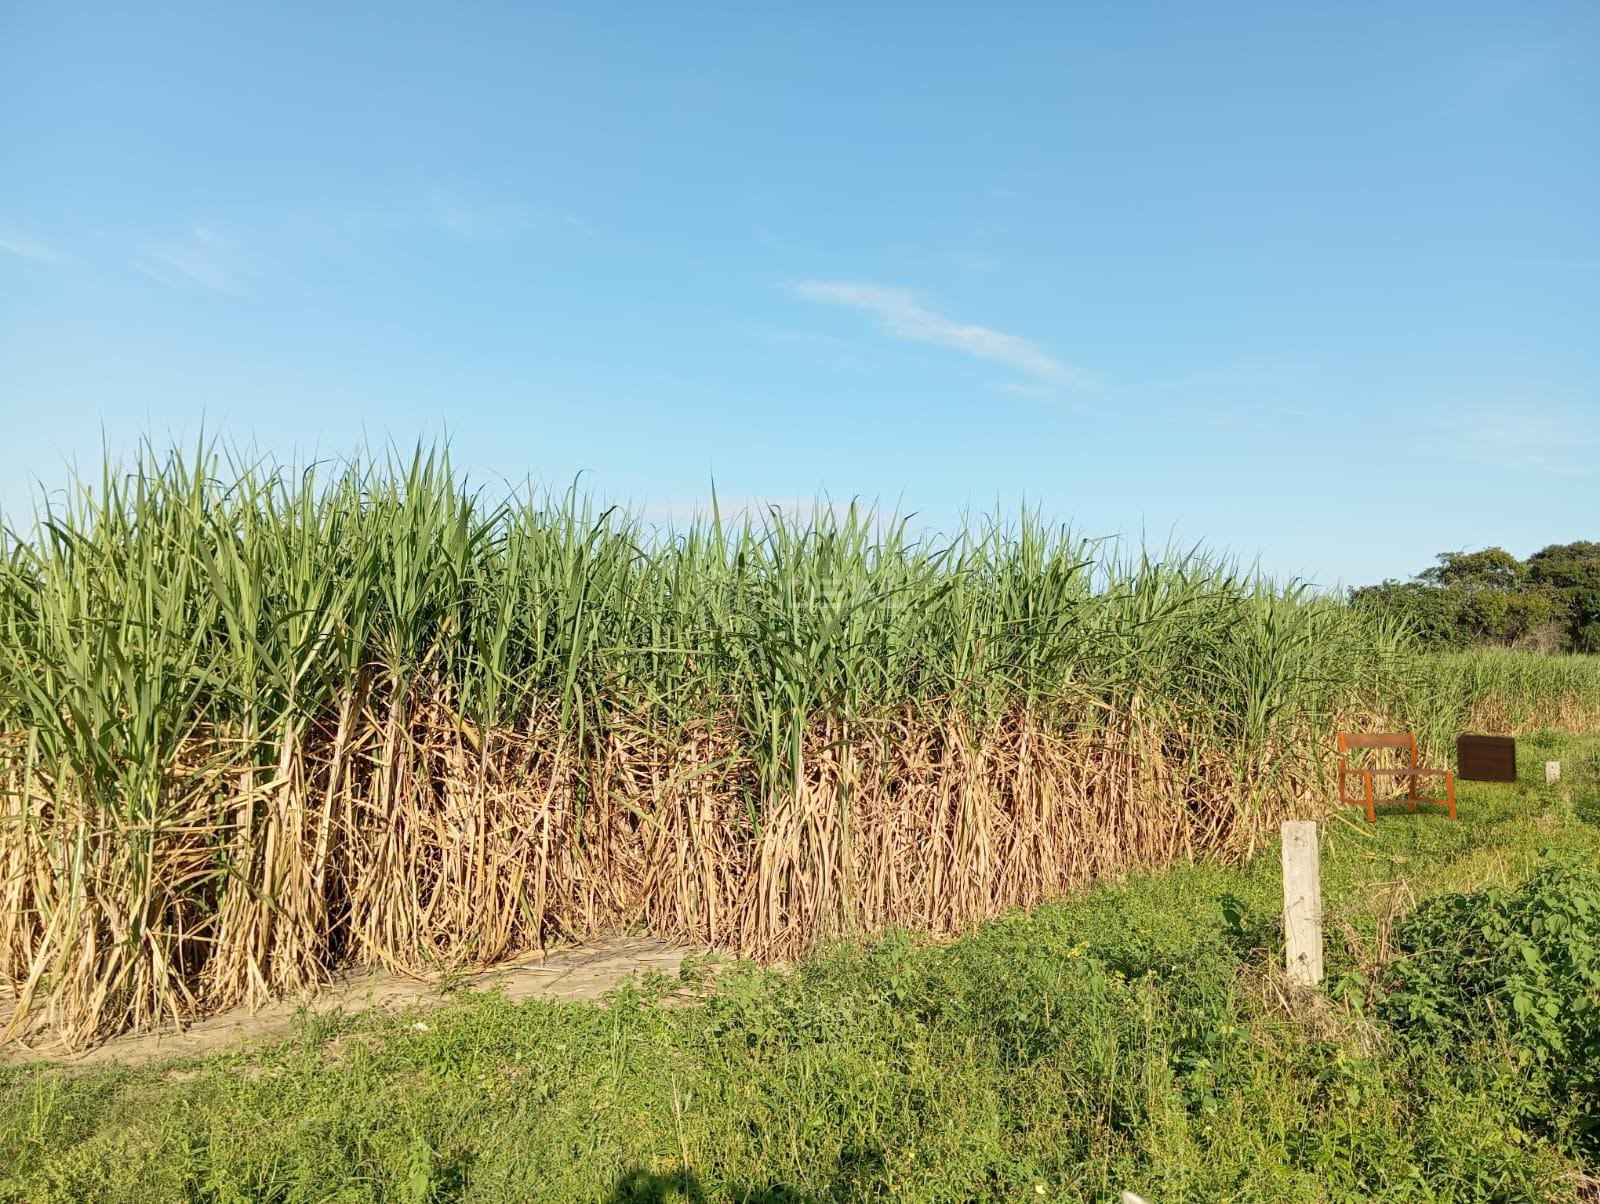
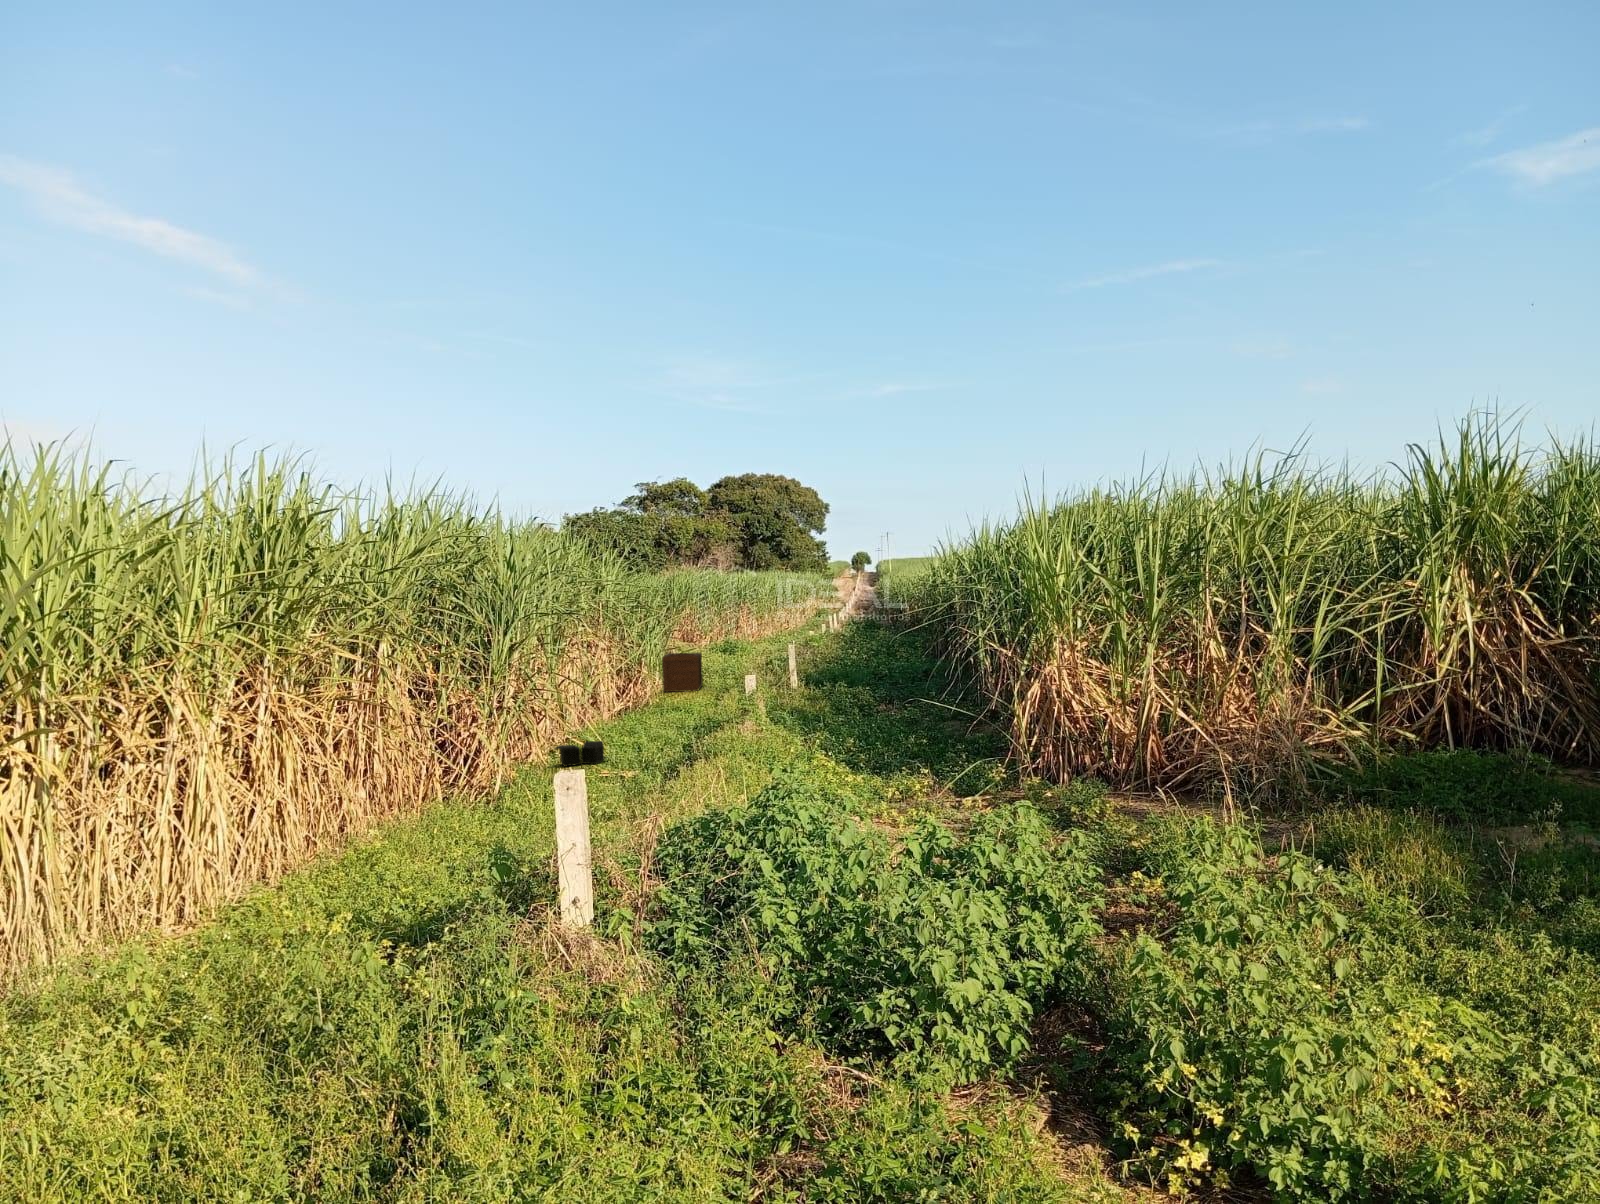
bench: present [1337,732,1457,822] -> none [567,656,656,739]
storage bin: none [1324,824,1398,855] -> present [555,741,605,766]

